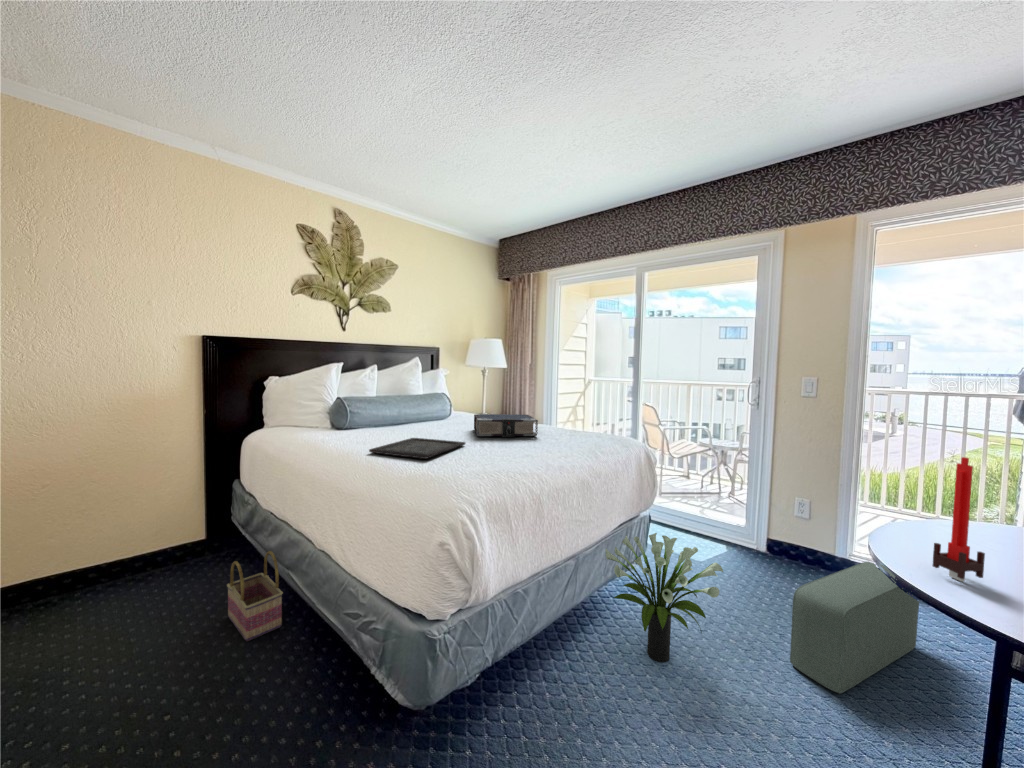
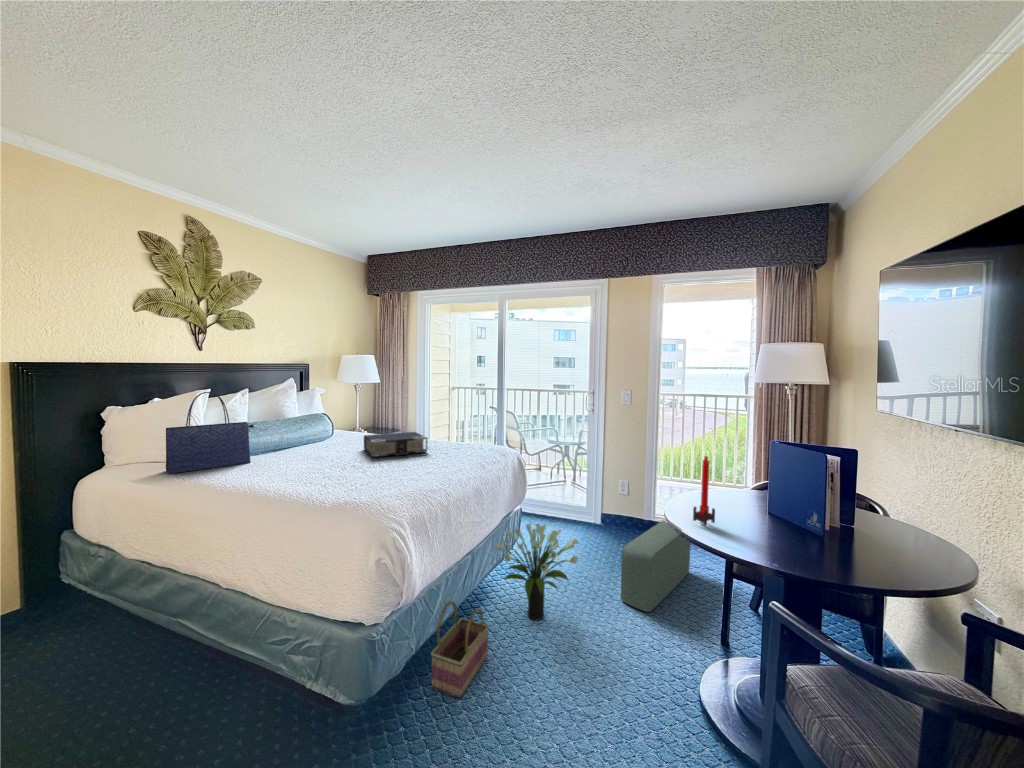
tote bag: none [298,362,372,435] -> present [166,392,254,474]
tray: present [369,438,465,459] -> none [272,465,366,486]
basket: present [227,551,283,641] -> present [431,601,489,699]

